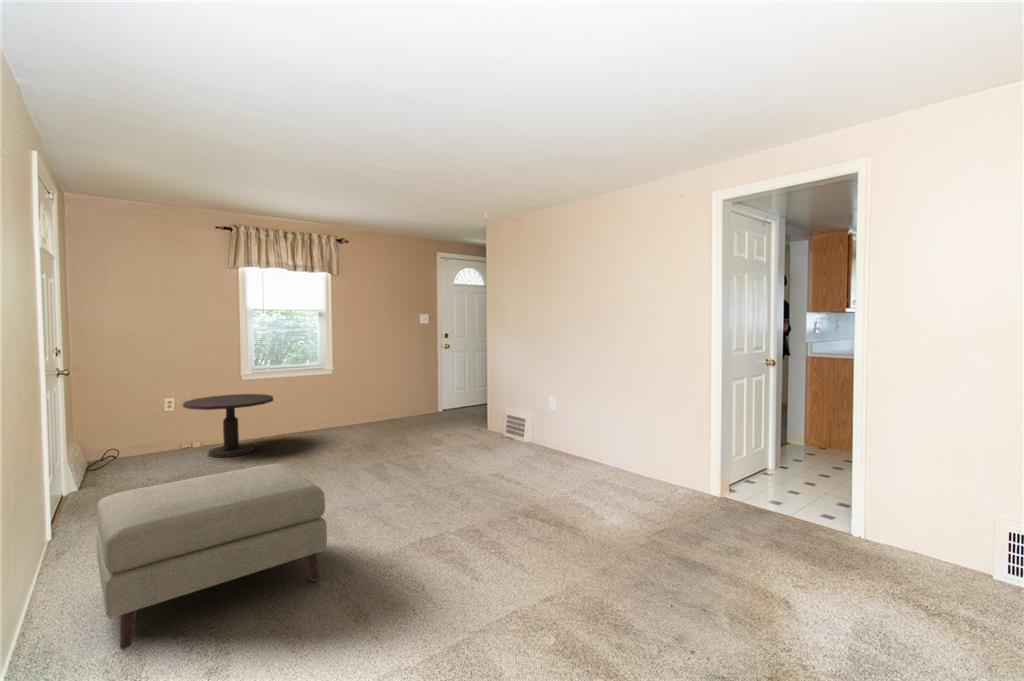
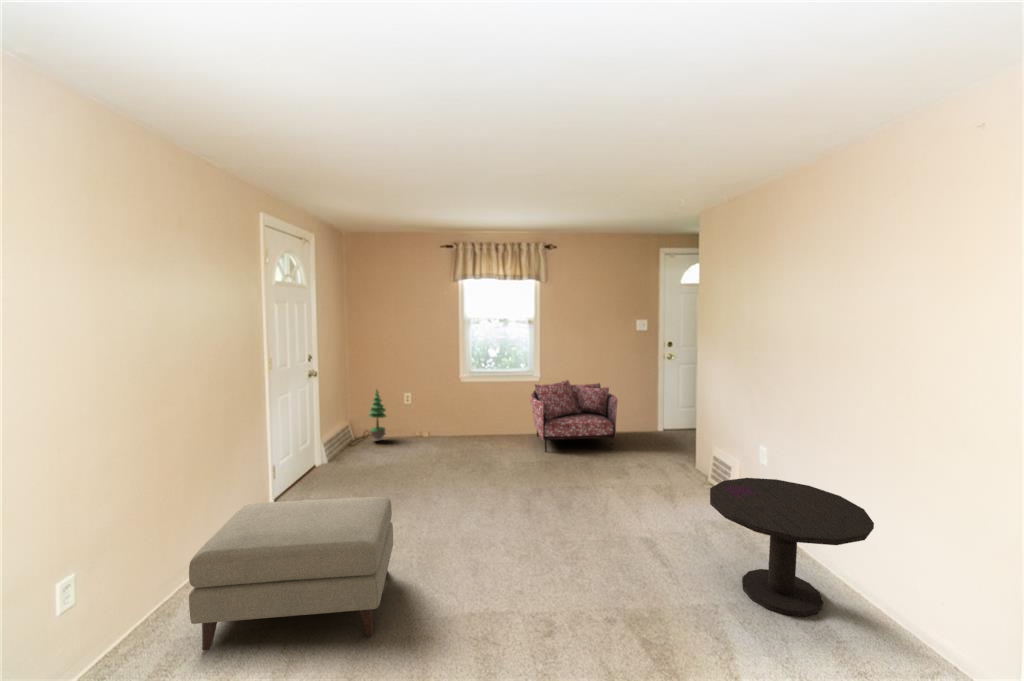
armchair: none [328,371,416,440] -> present [530,380,618,452]
potted tree: none [117,394,147,461] -> present [368,390,386,441]
side table: present [183,394,273,457] -> present [710,478,874,617]

